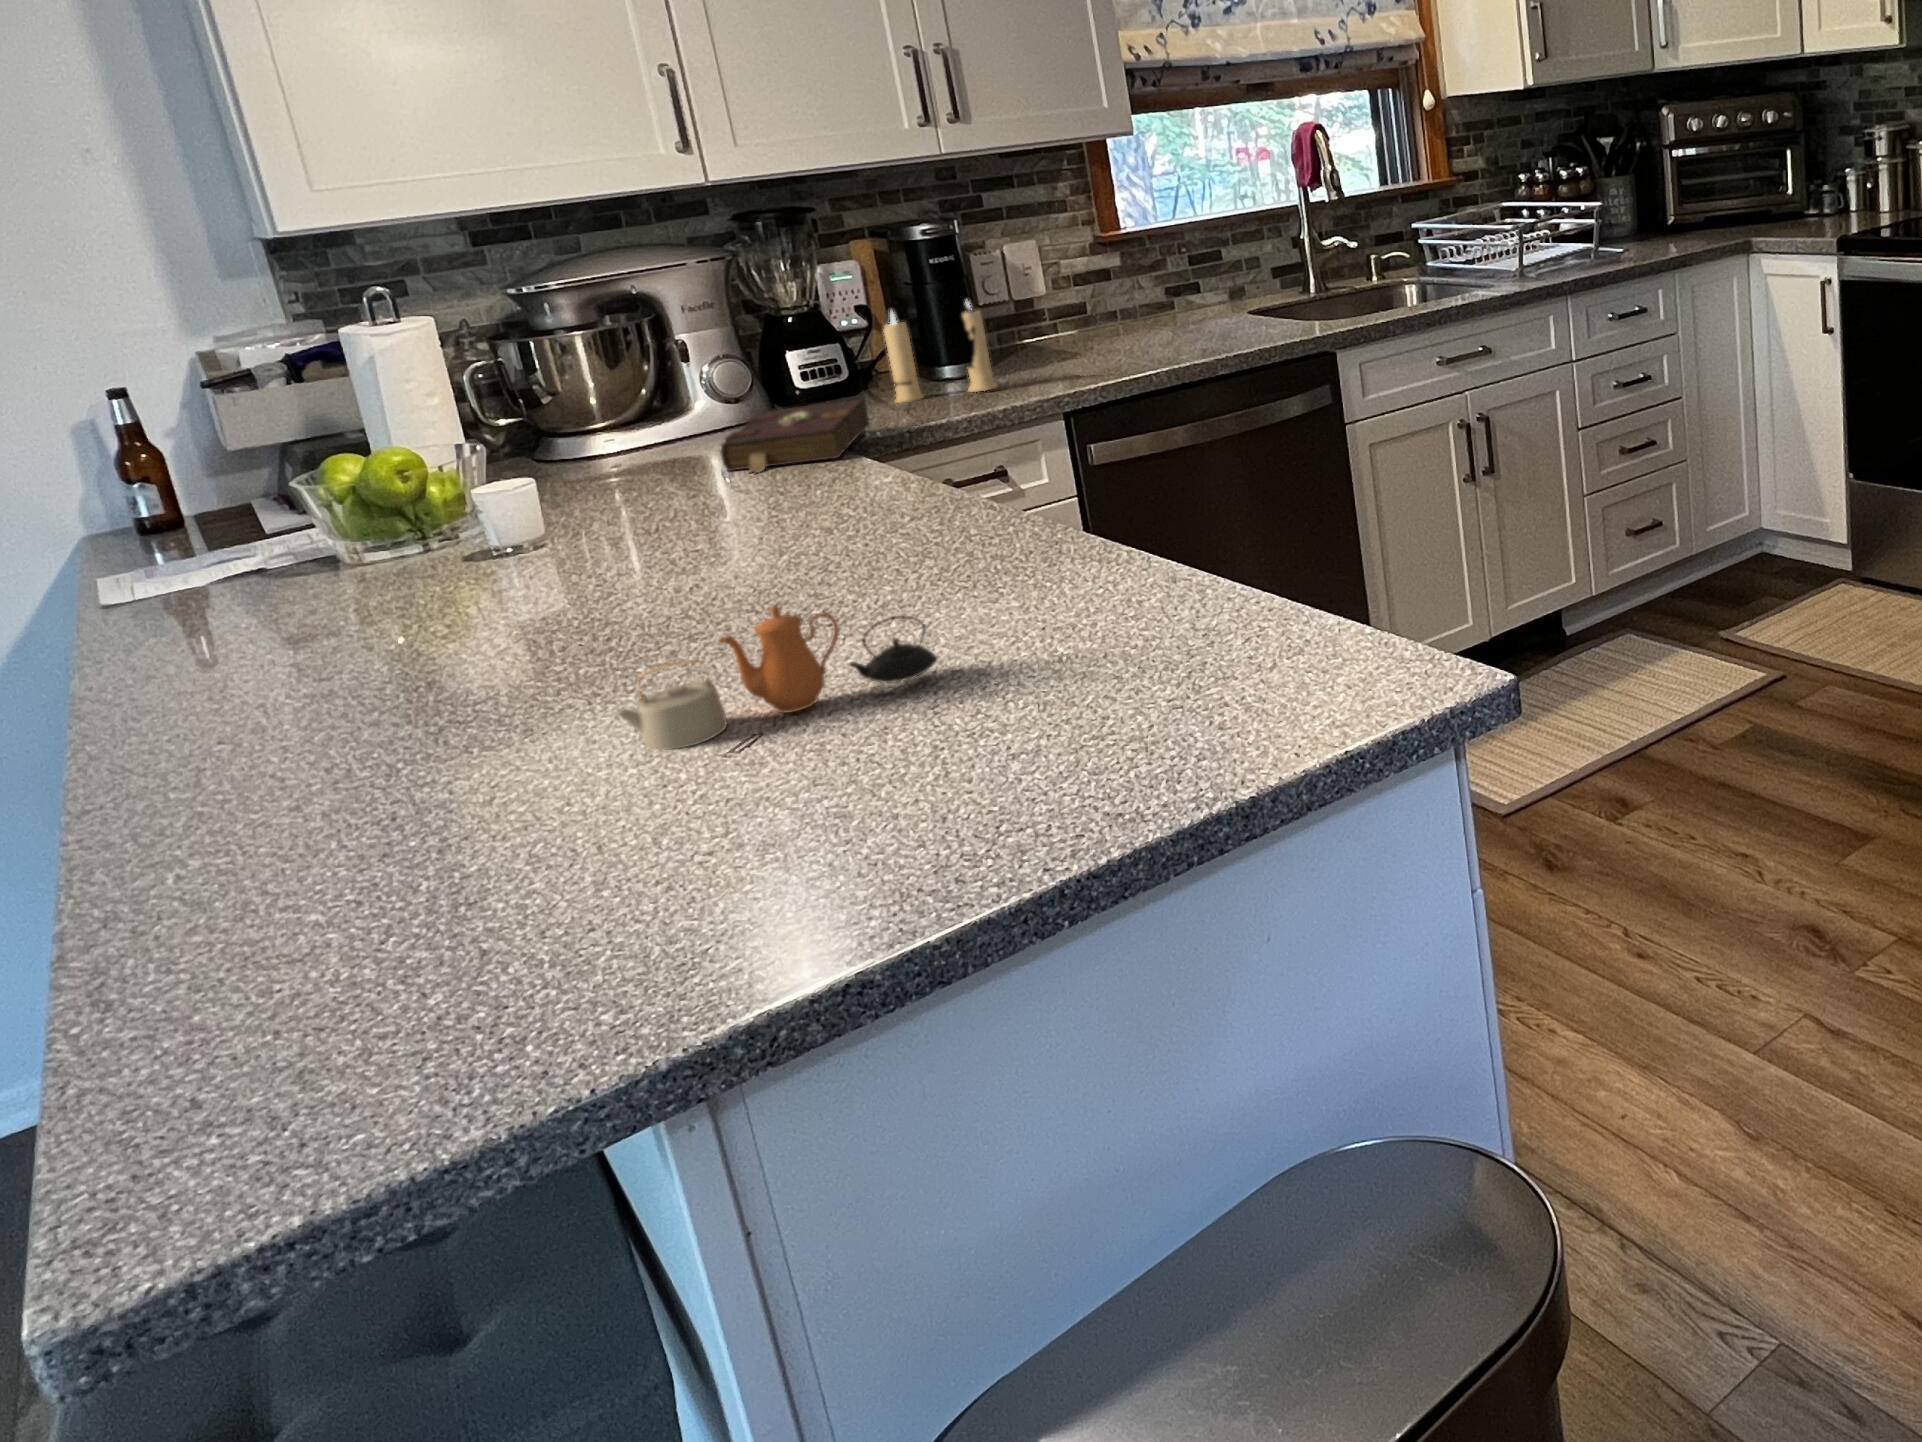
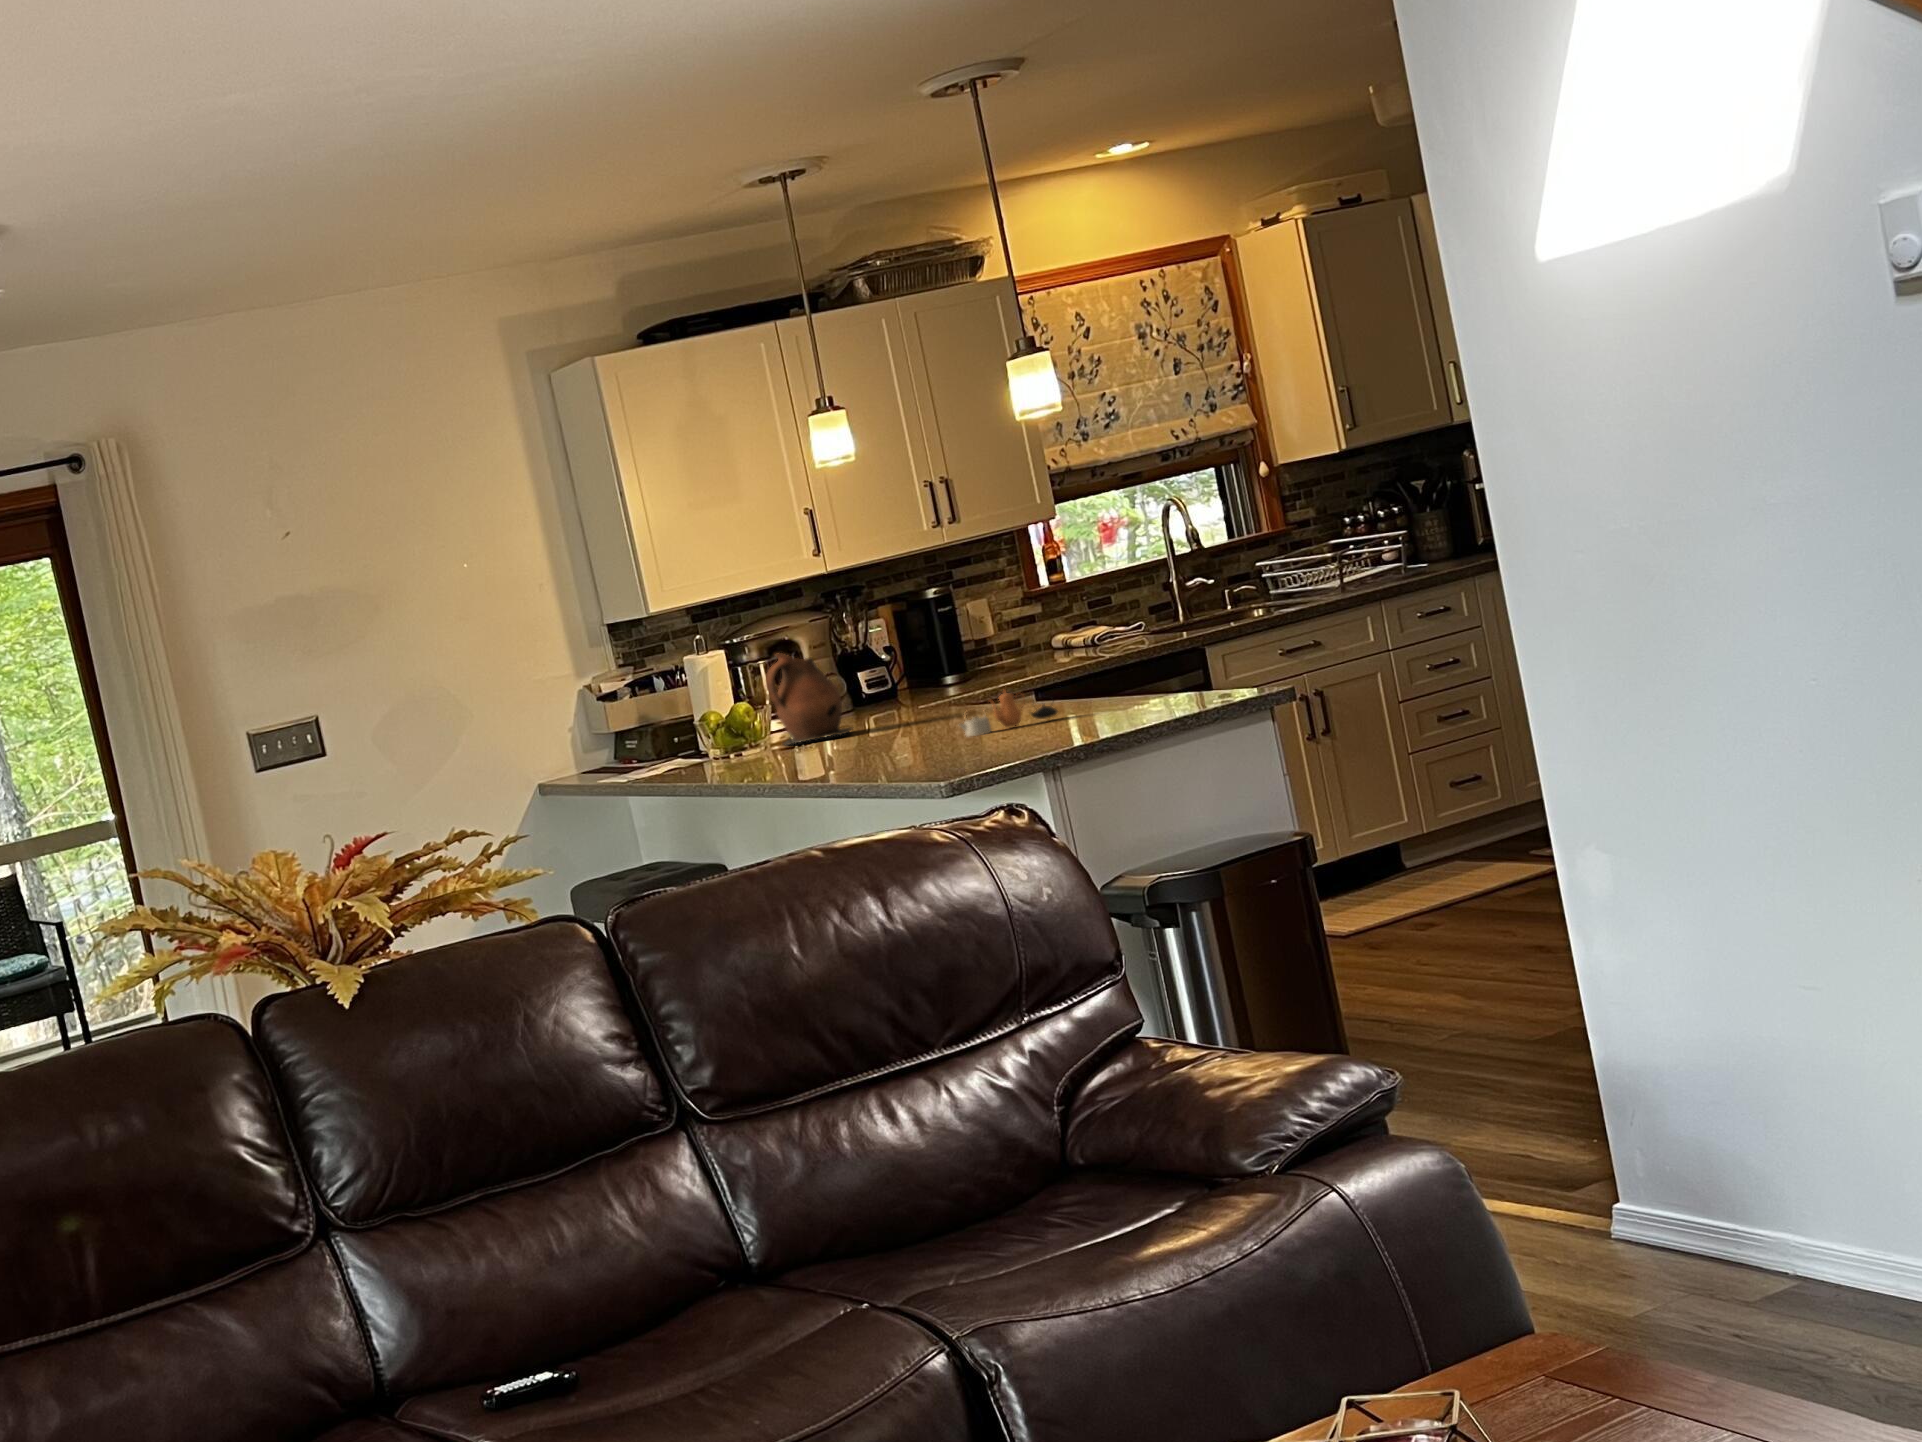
candle: present [884,302,997,403] -> none [910,629,983,699]
ceramic pitcher: none [331,379,601,596] -> present [766,653,852,745]
book: present [721,399,869,473] -> none [865,684,927,718]

